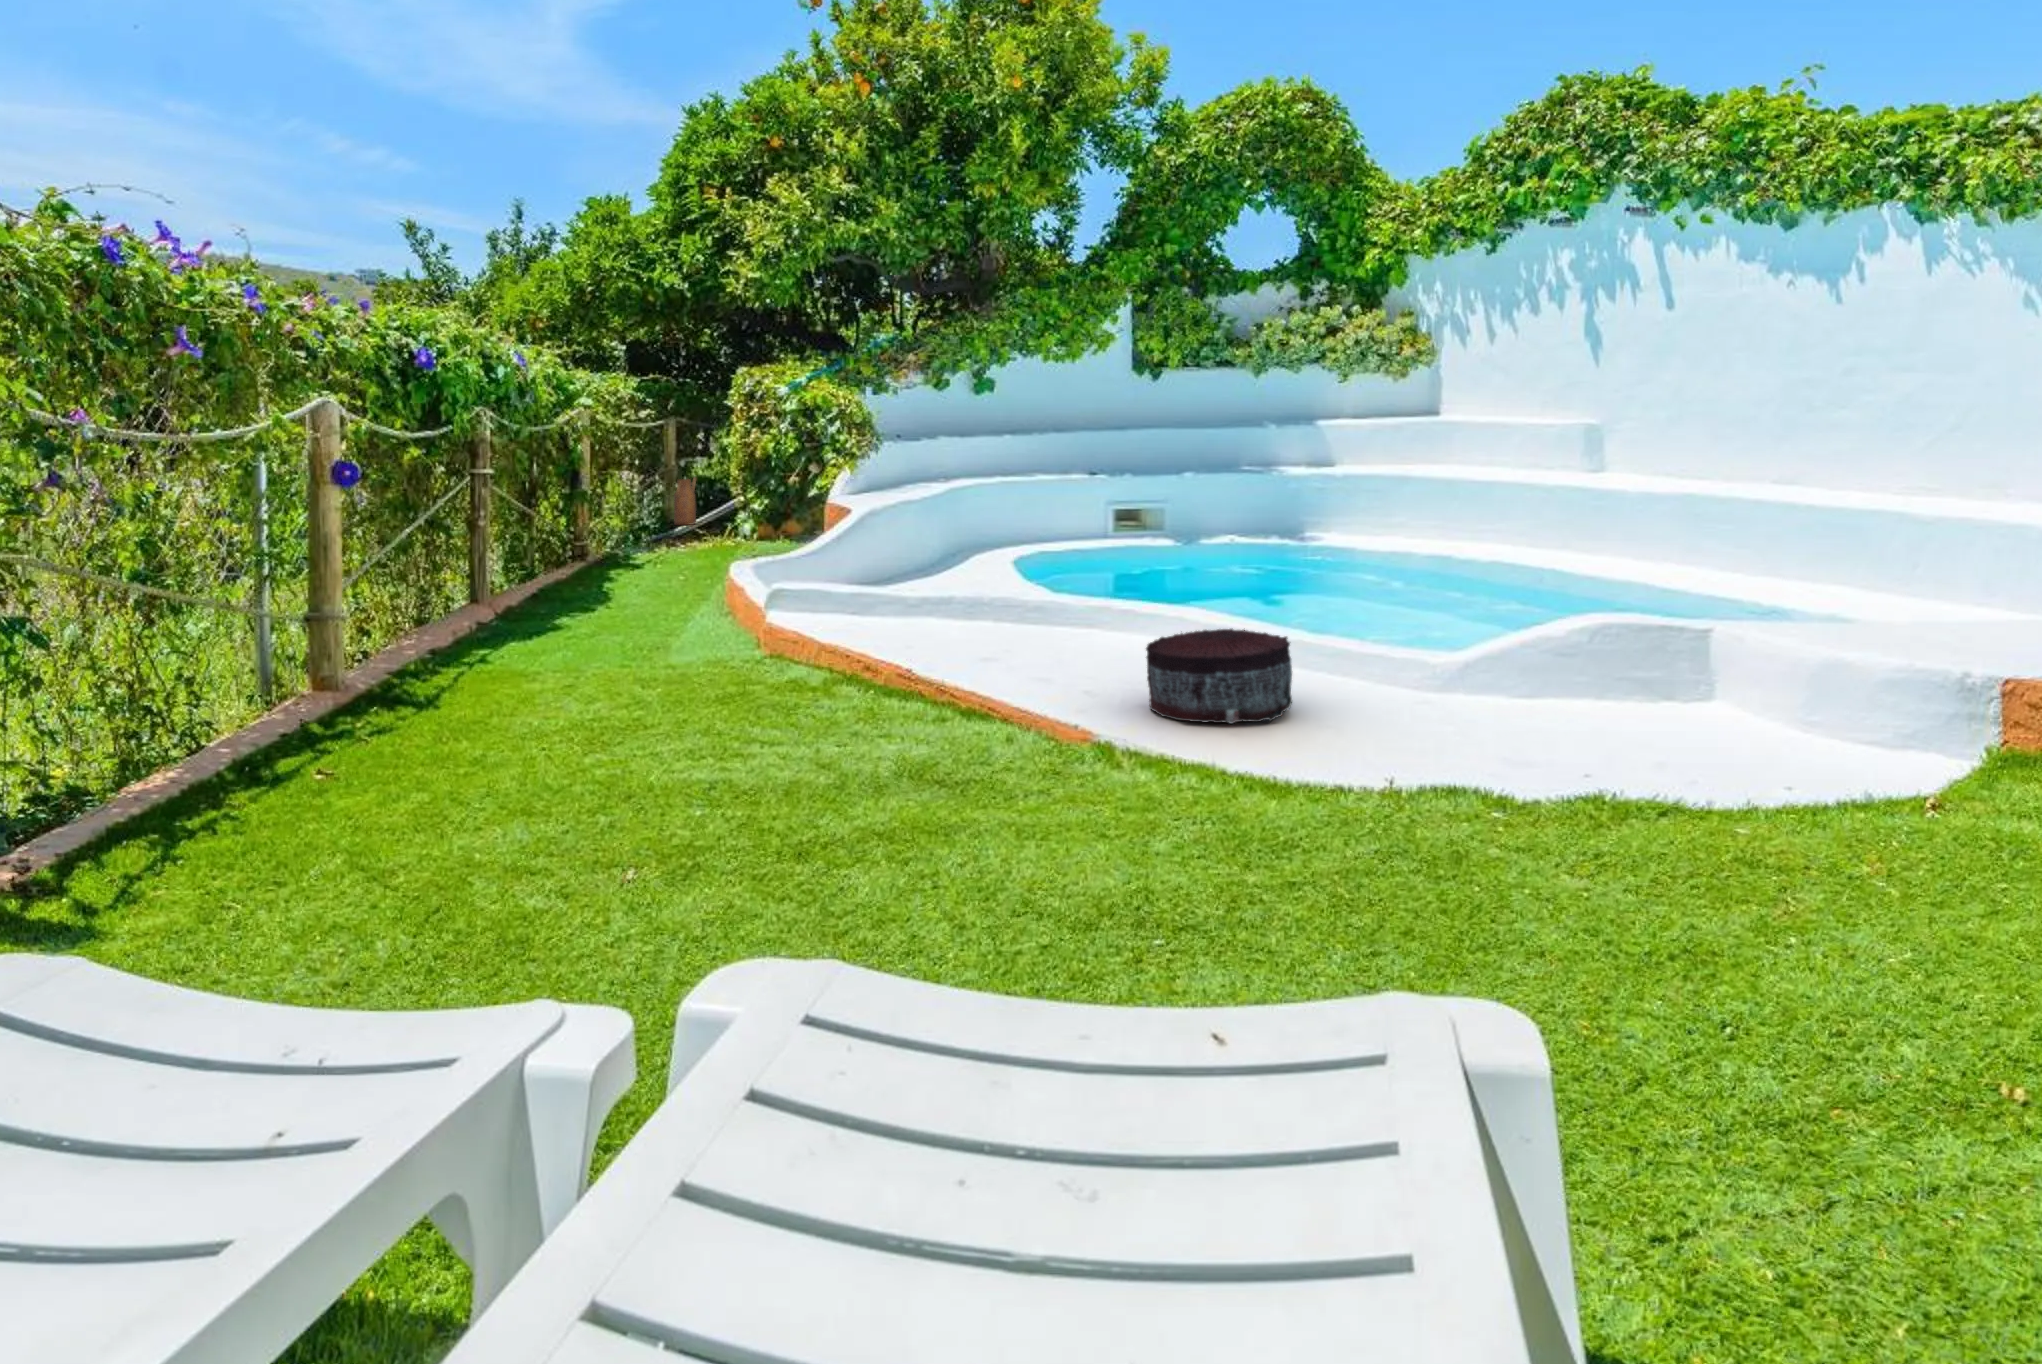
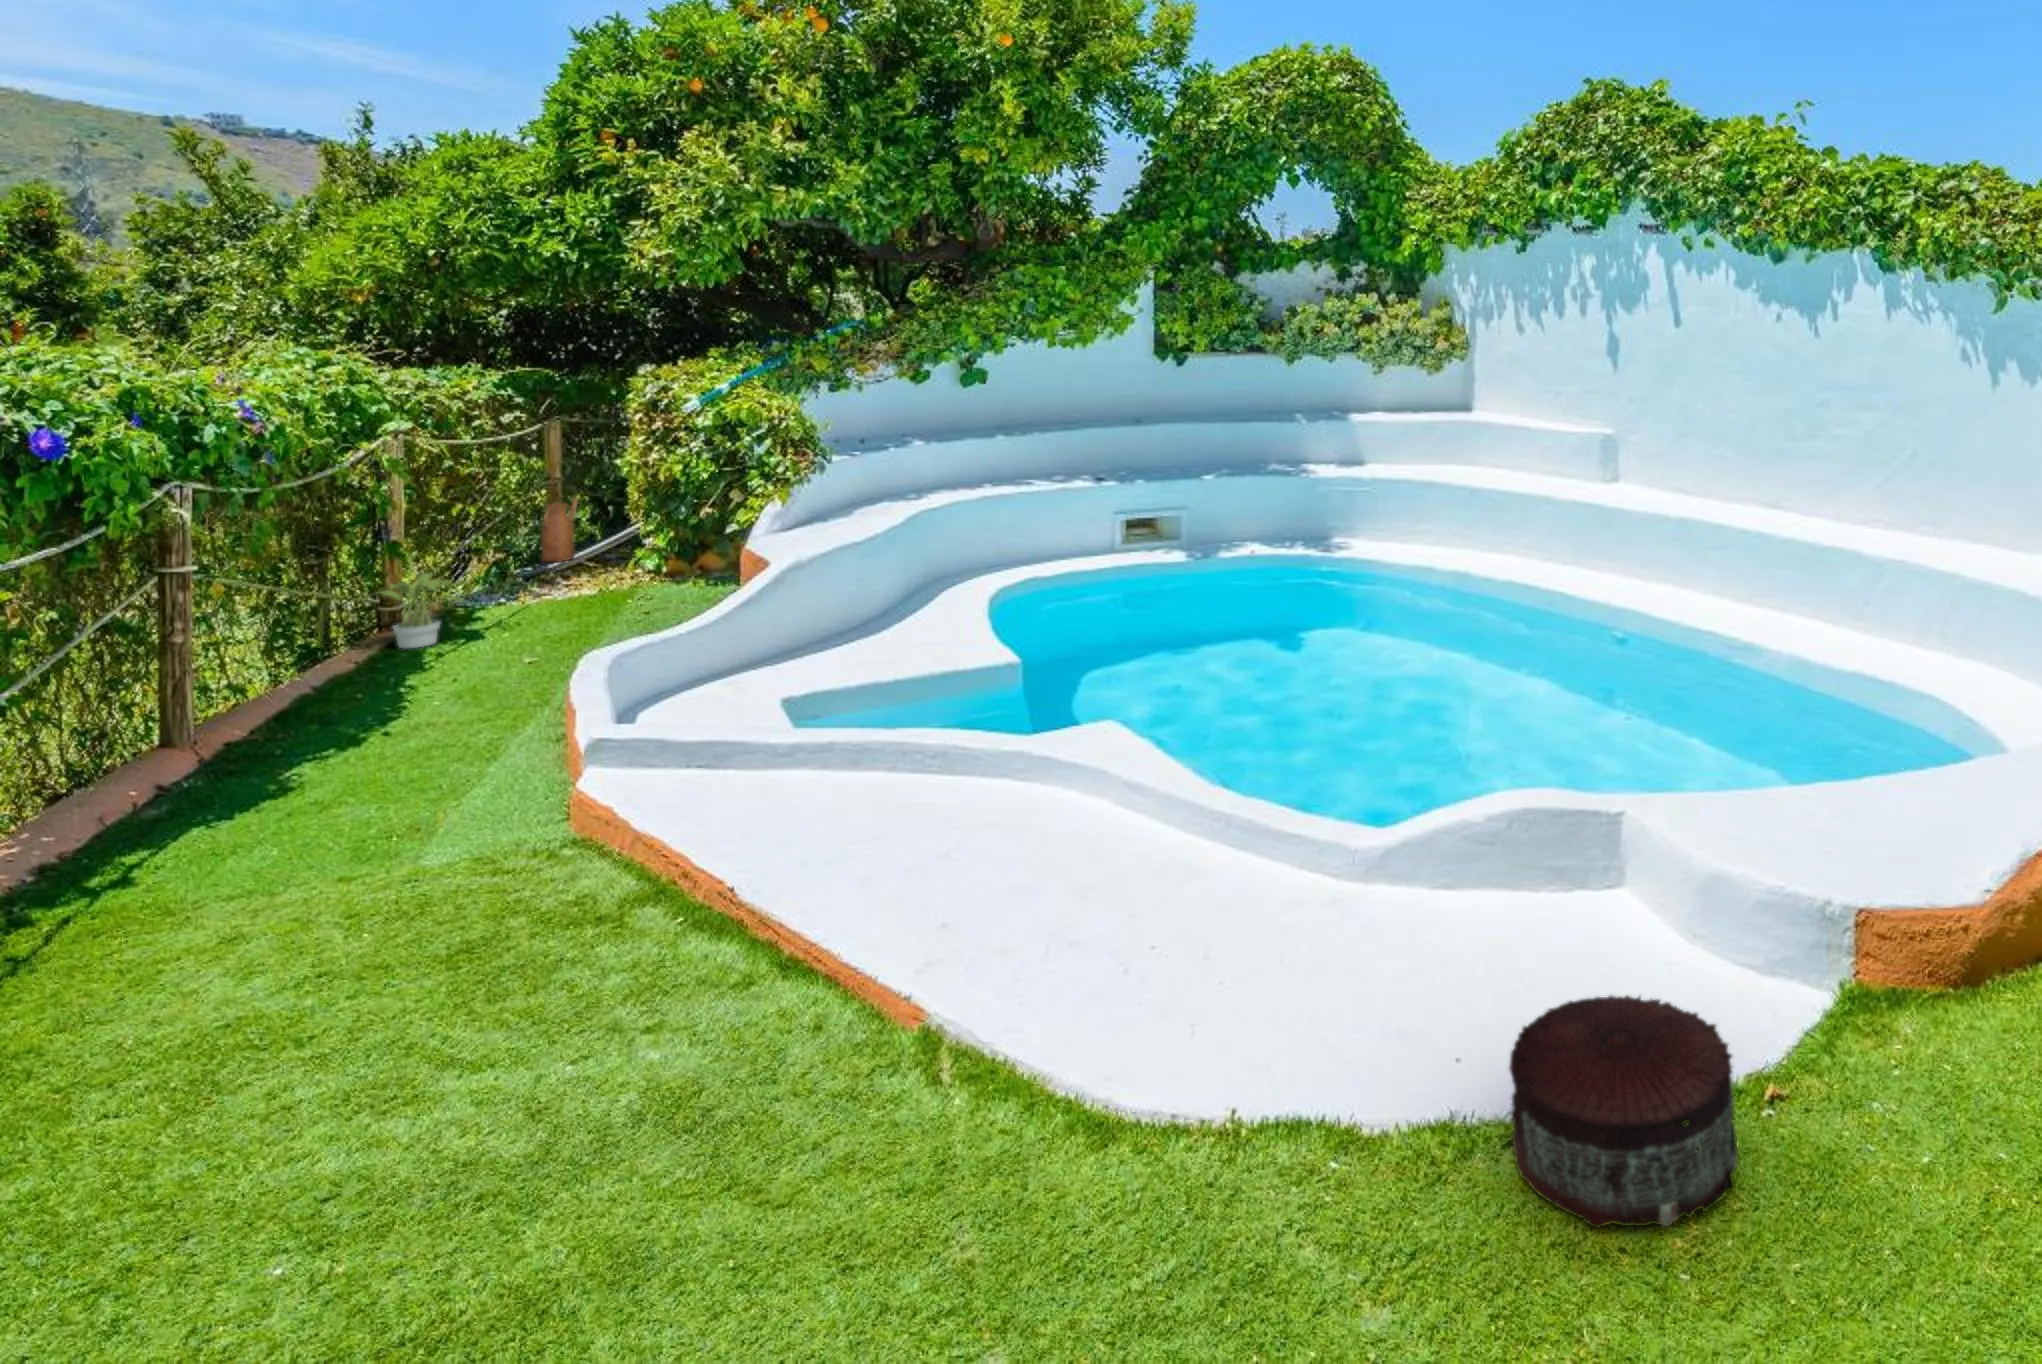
potted plant: none [591,505,654,559] -> present [379,574,462,648]
pouf: present [1146,629,1292,724] -> present [1510,995,1738,1227]

